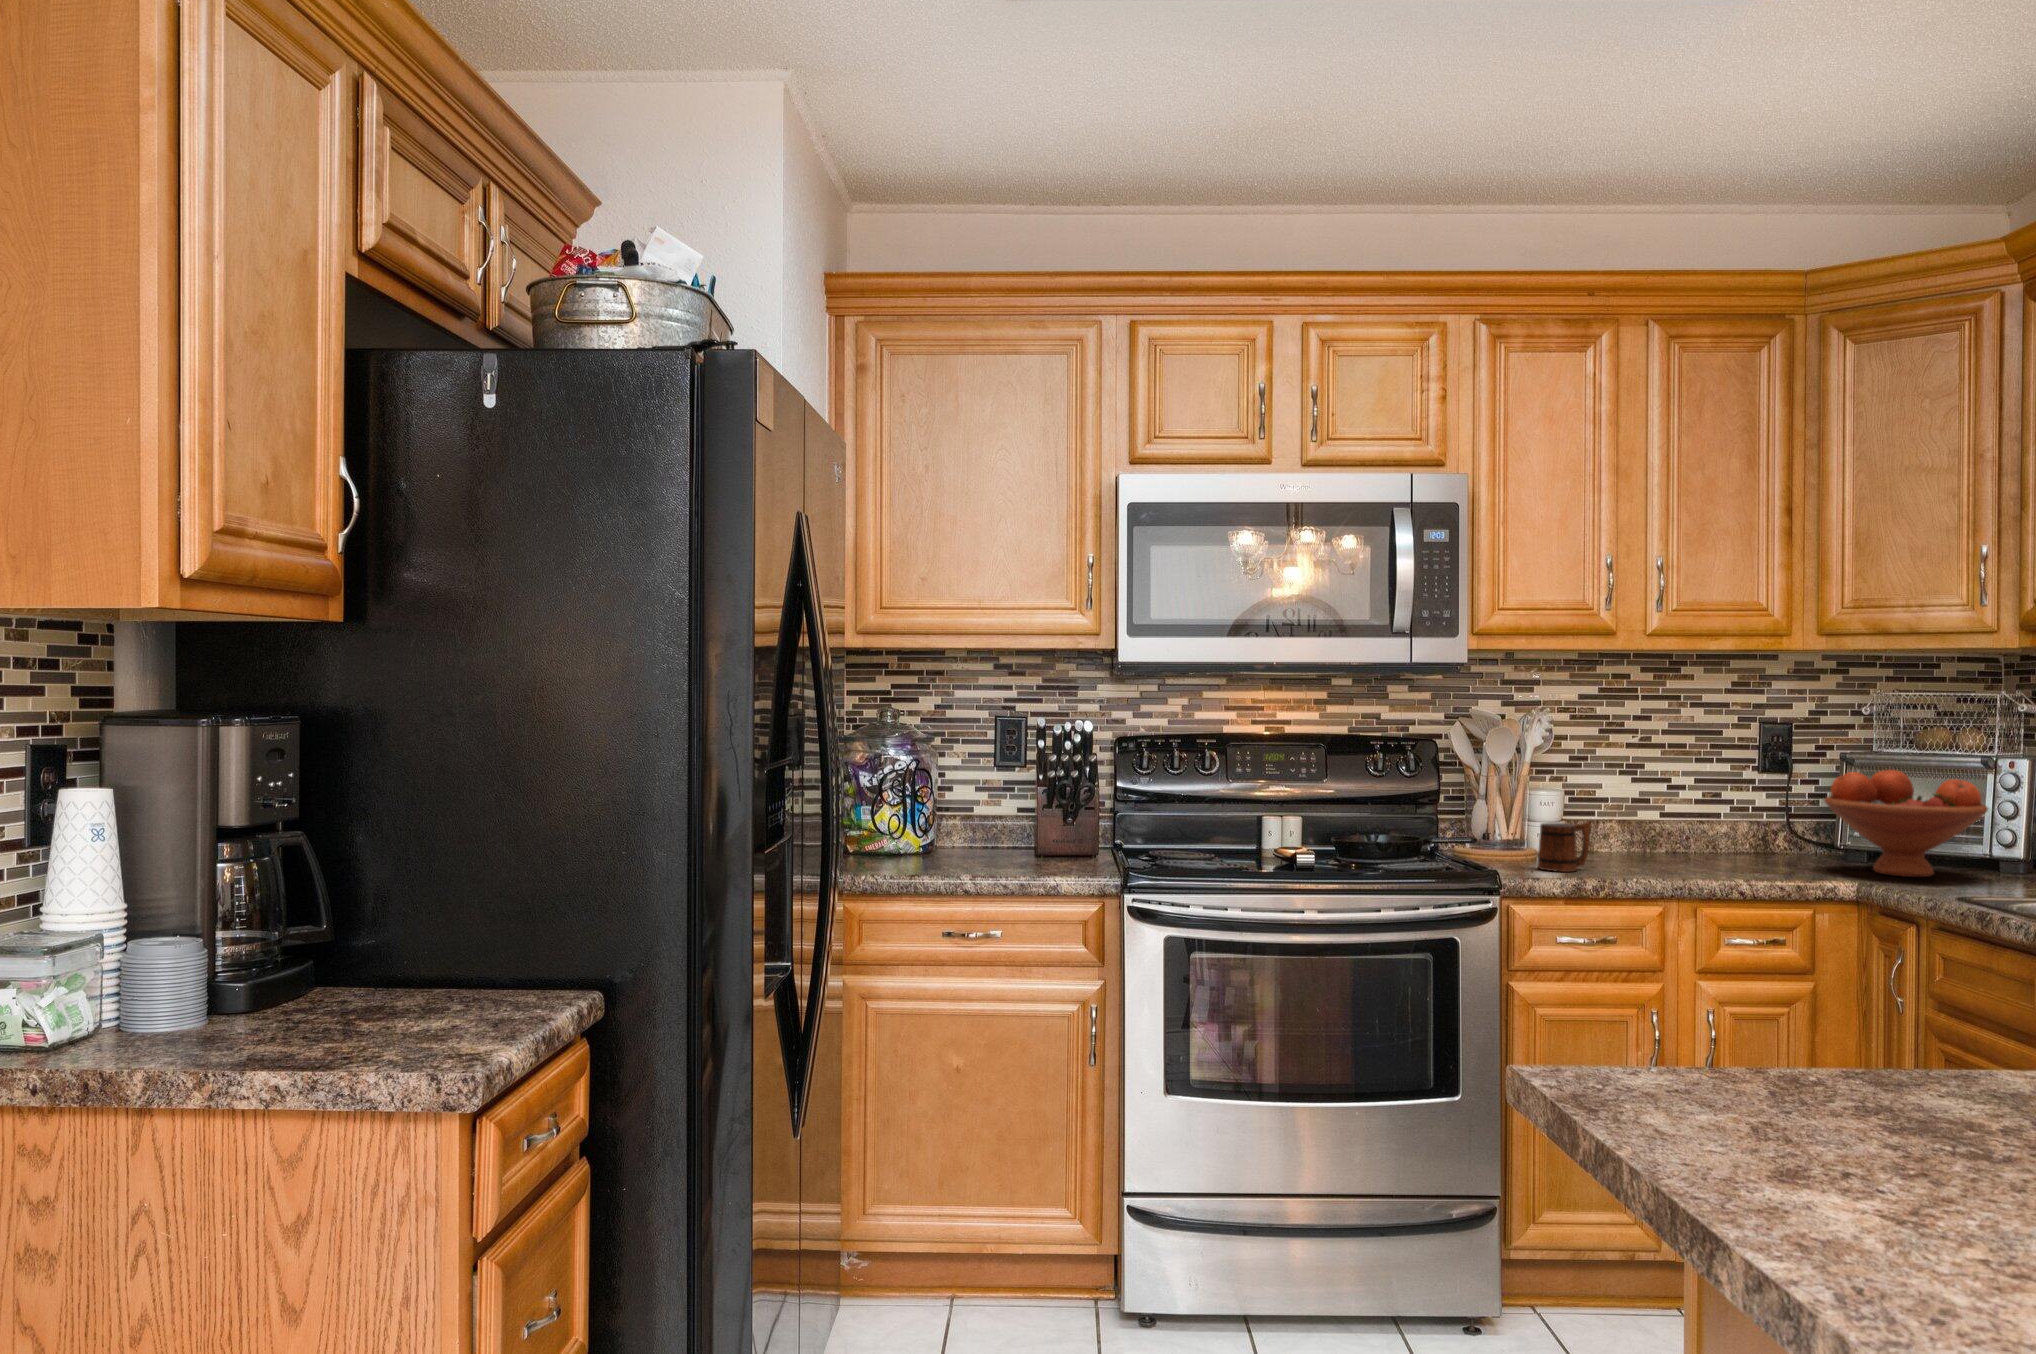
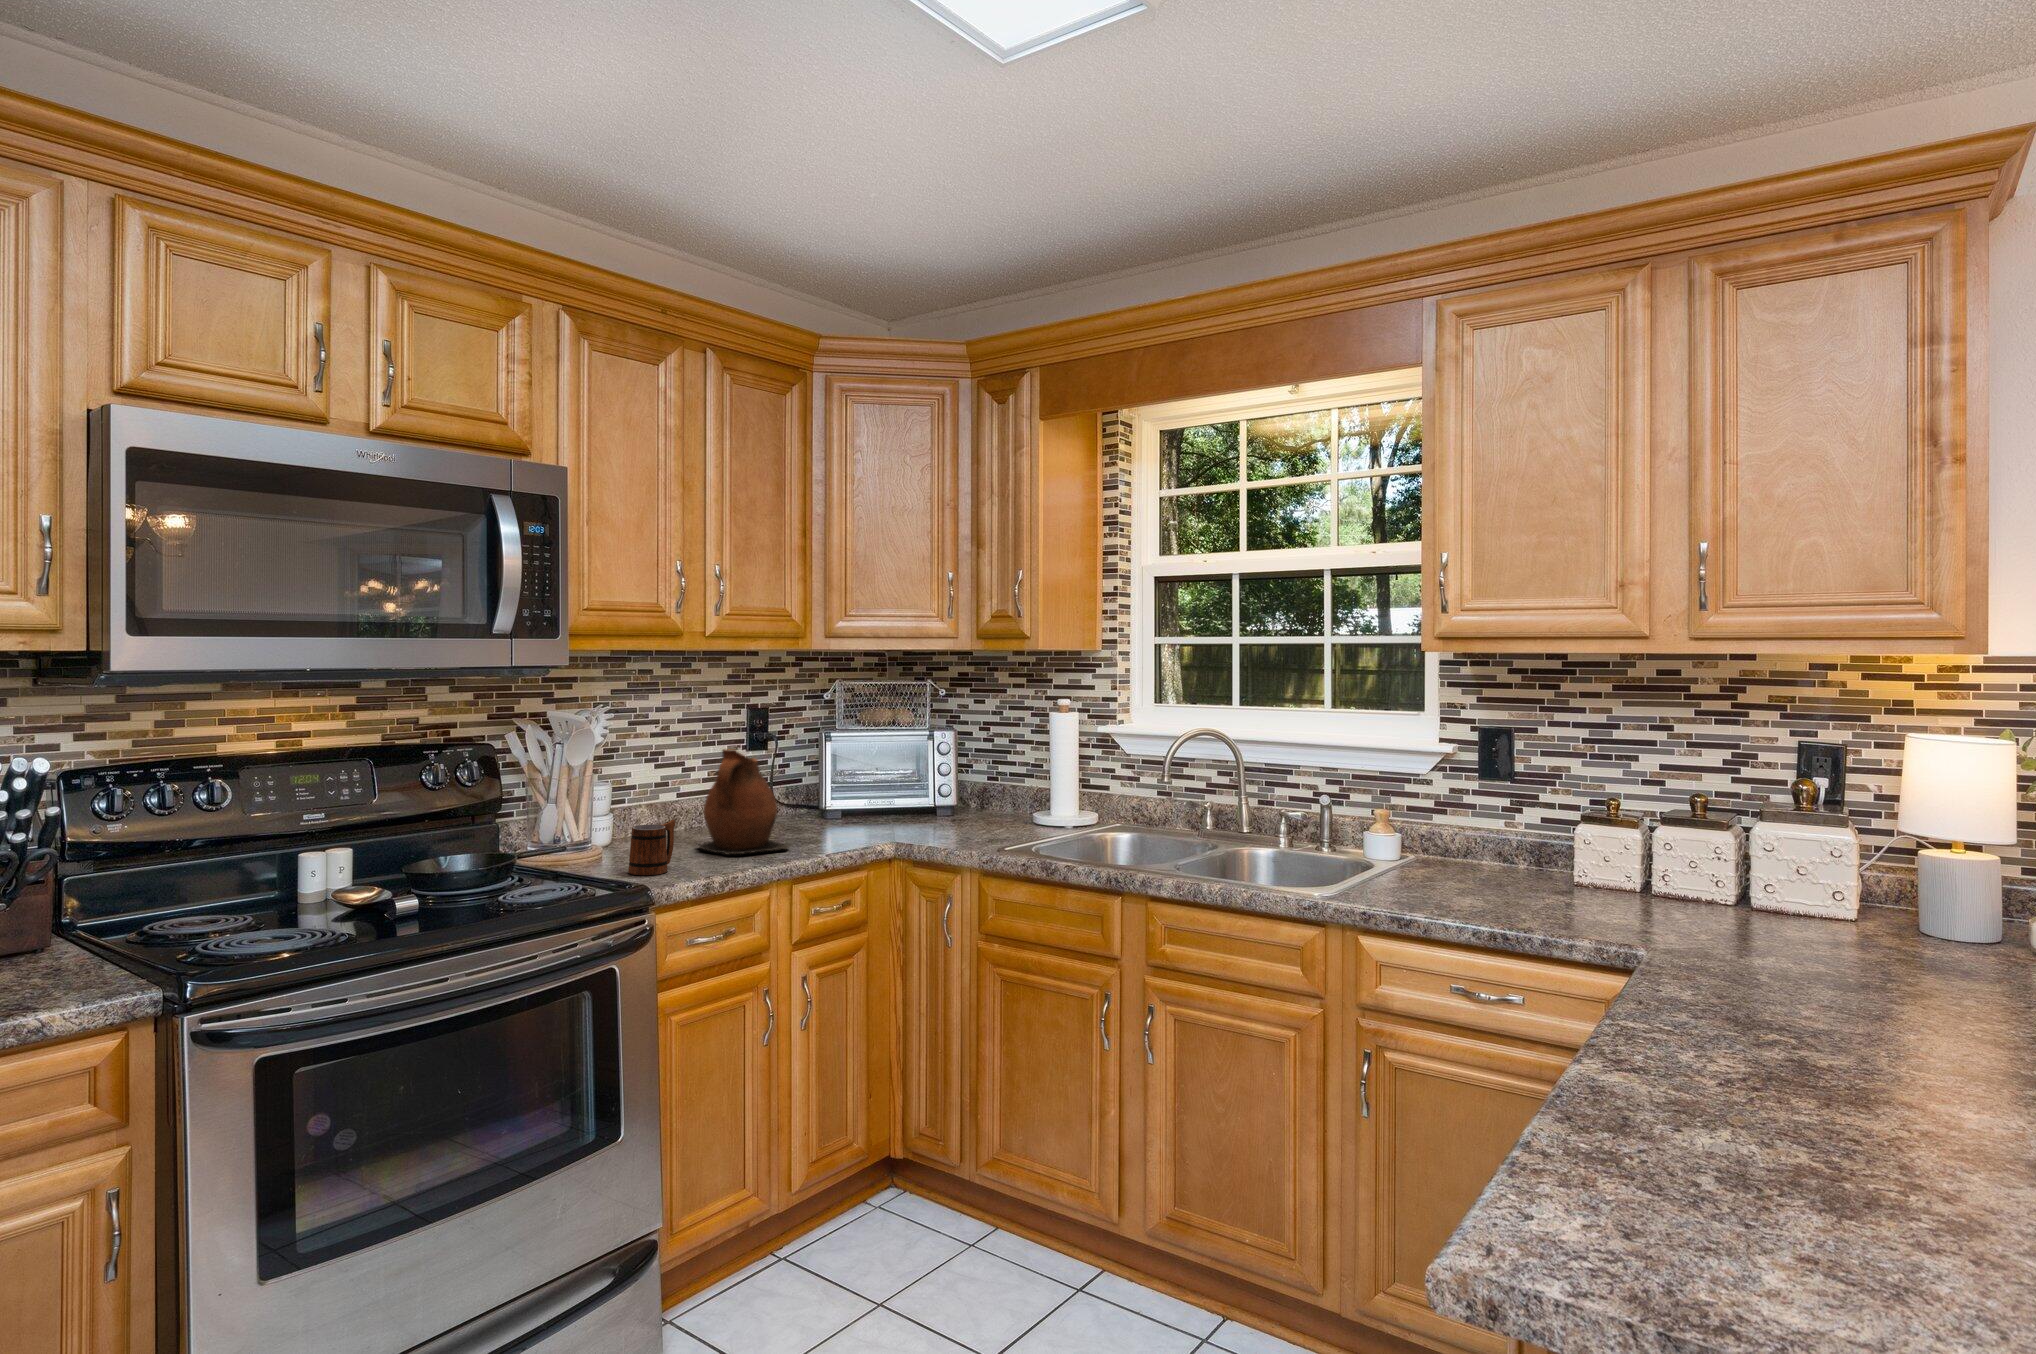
ceramic pitcher: none [1637,755,1745,873] -> present [696,749,789,854]
fruit bowl: present [1824,770,1988,877] -> none [829,747,940,835]

